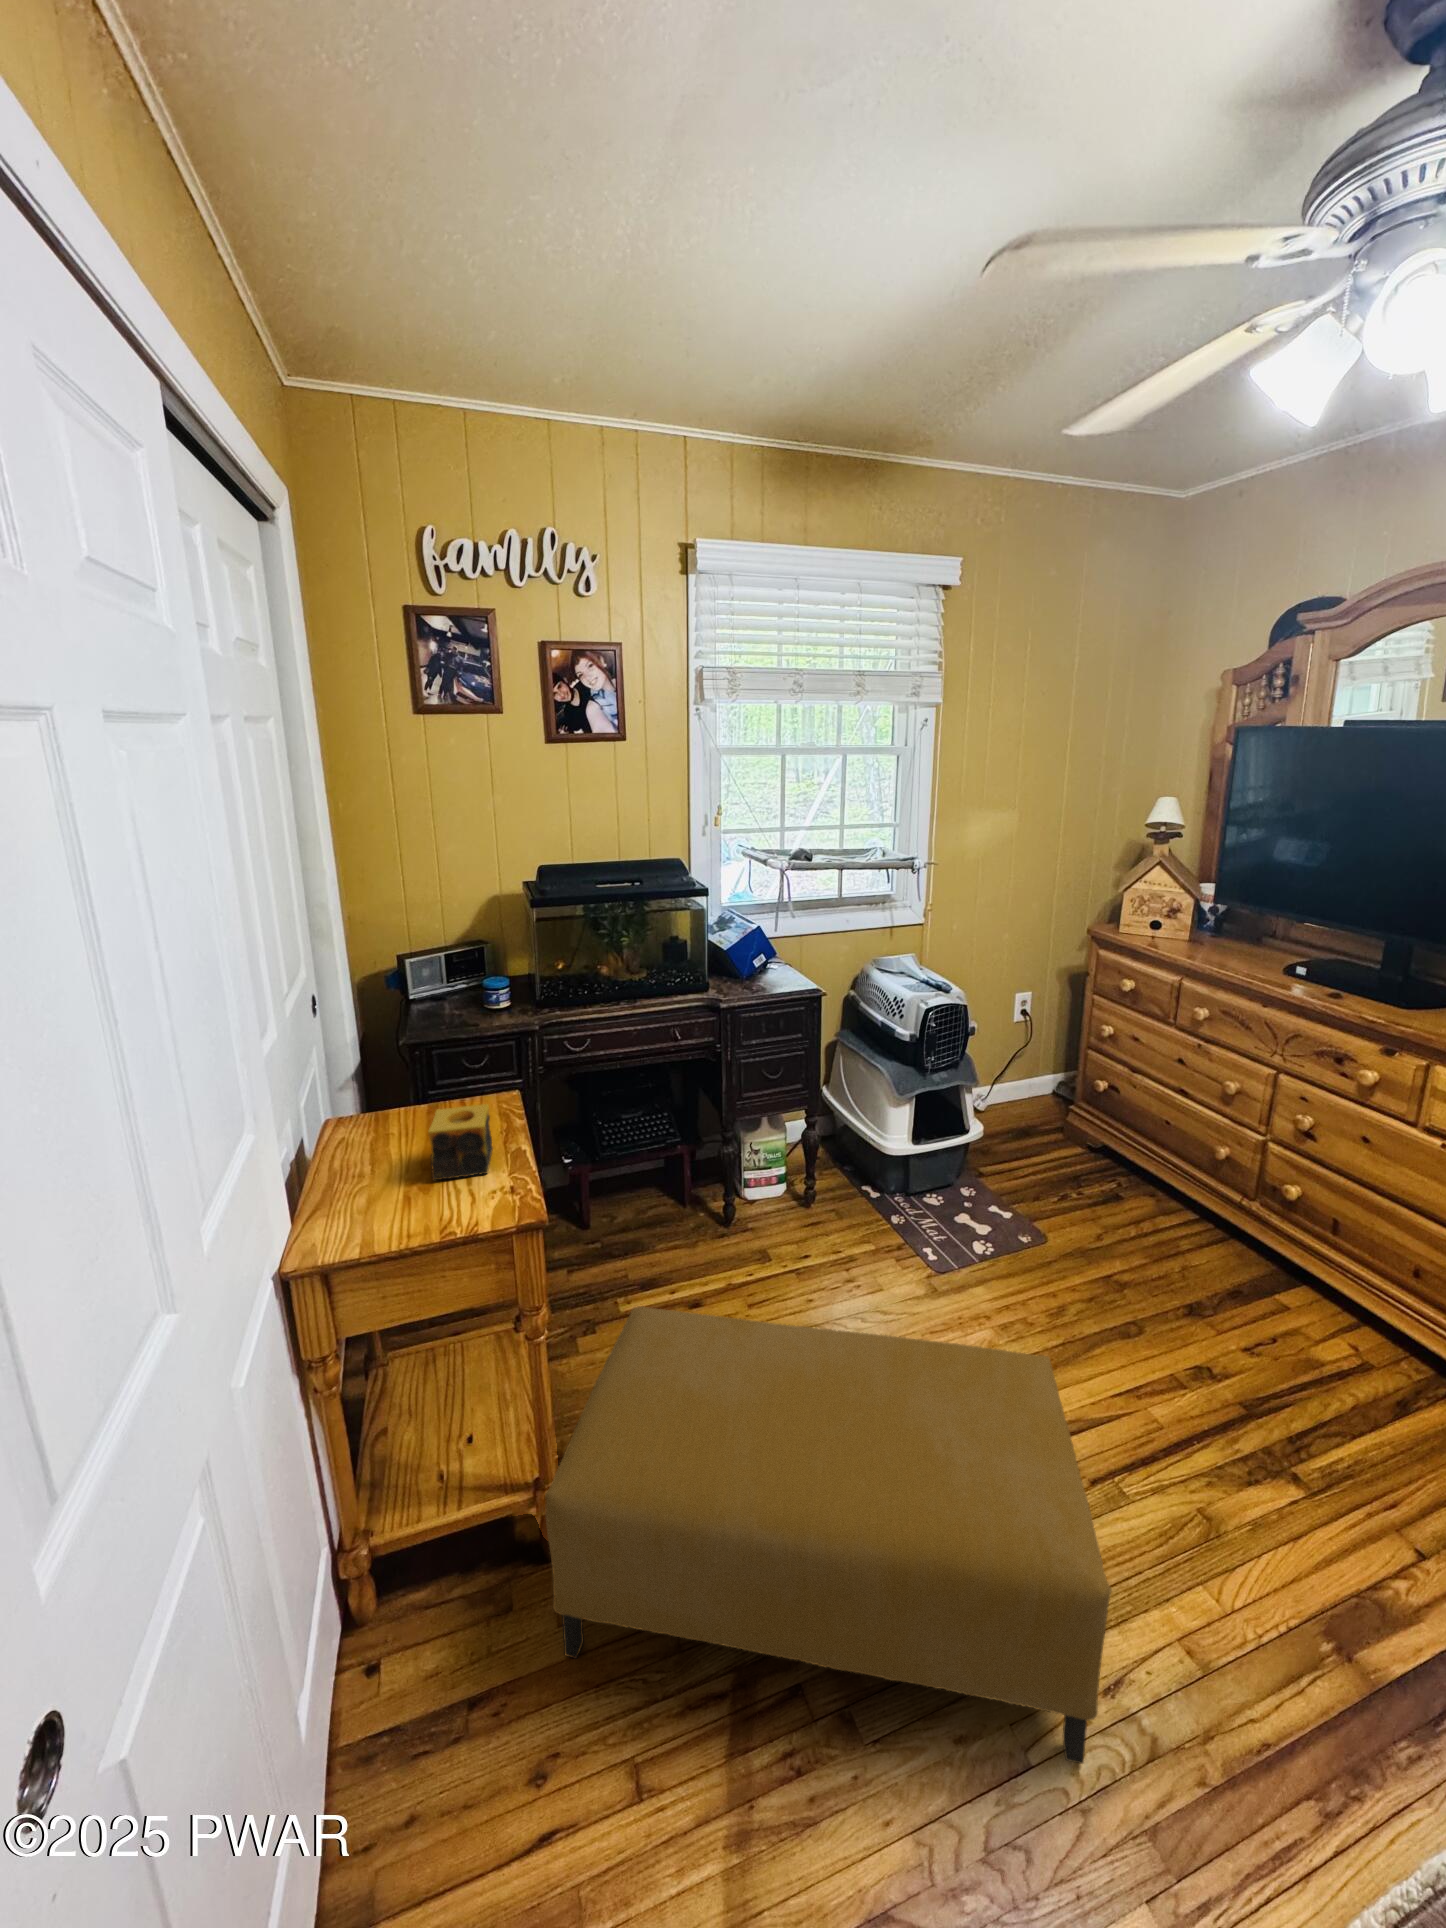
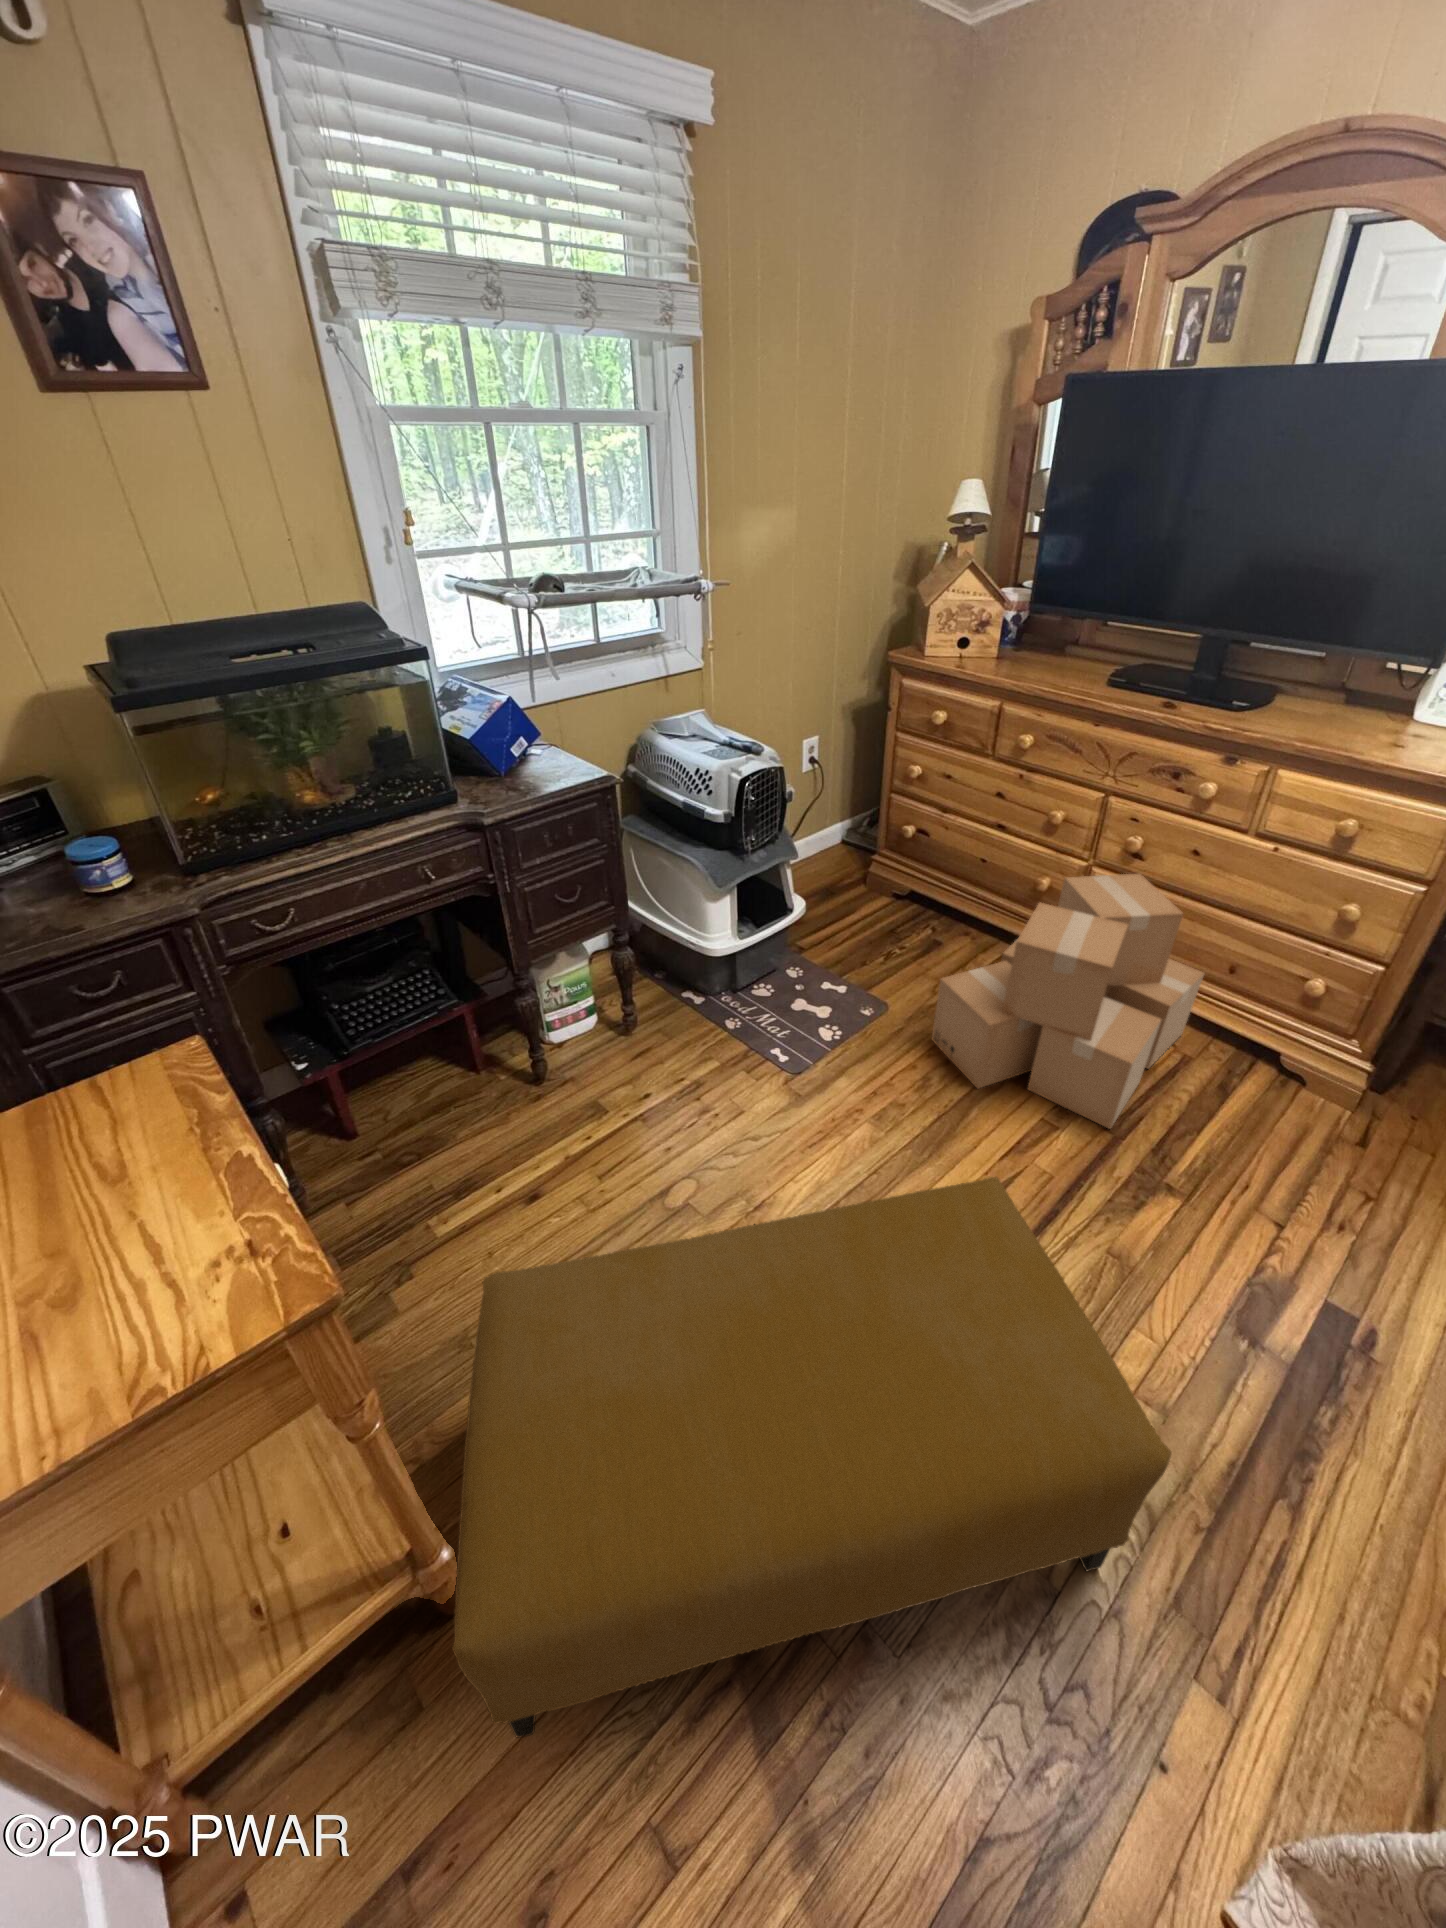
candle: present [428,1104,493,1180] -> none [17,1107,186,1281]
cardboard box: none [1079,1141,1389,1405] -> present [932,874,1204,1129]

